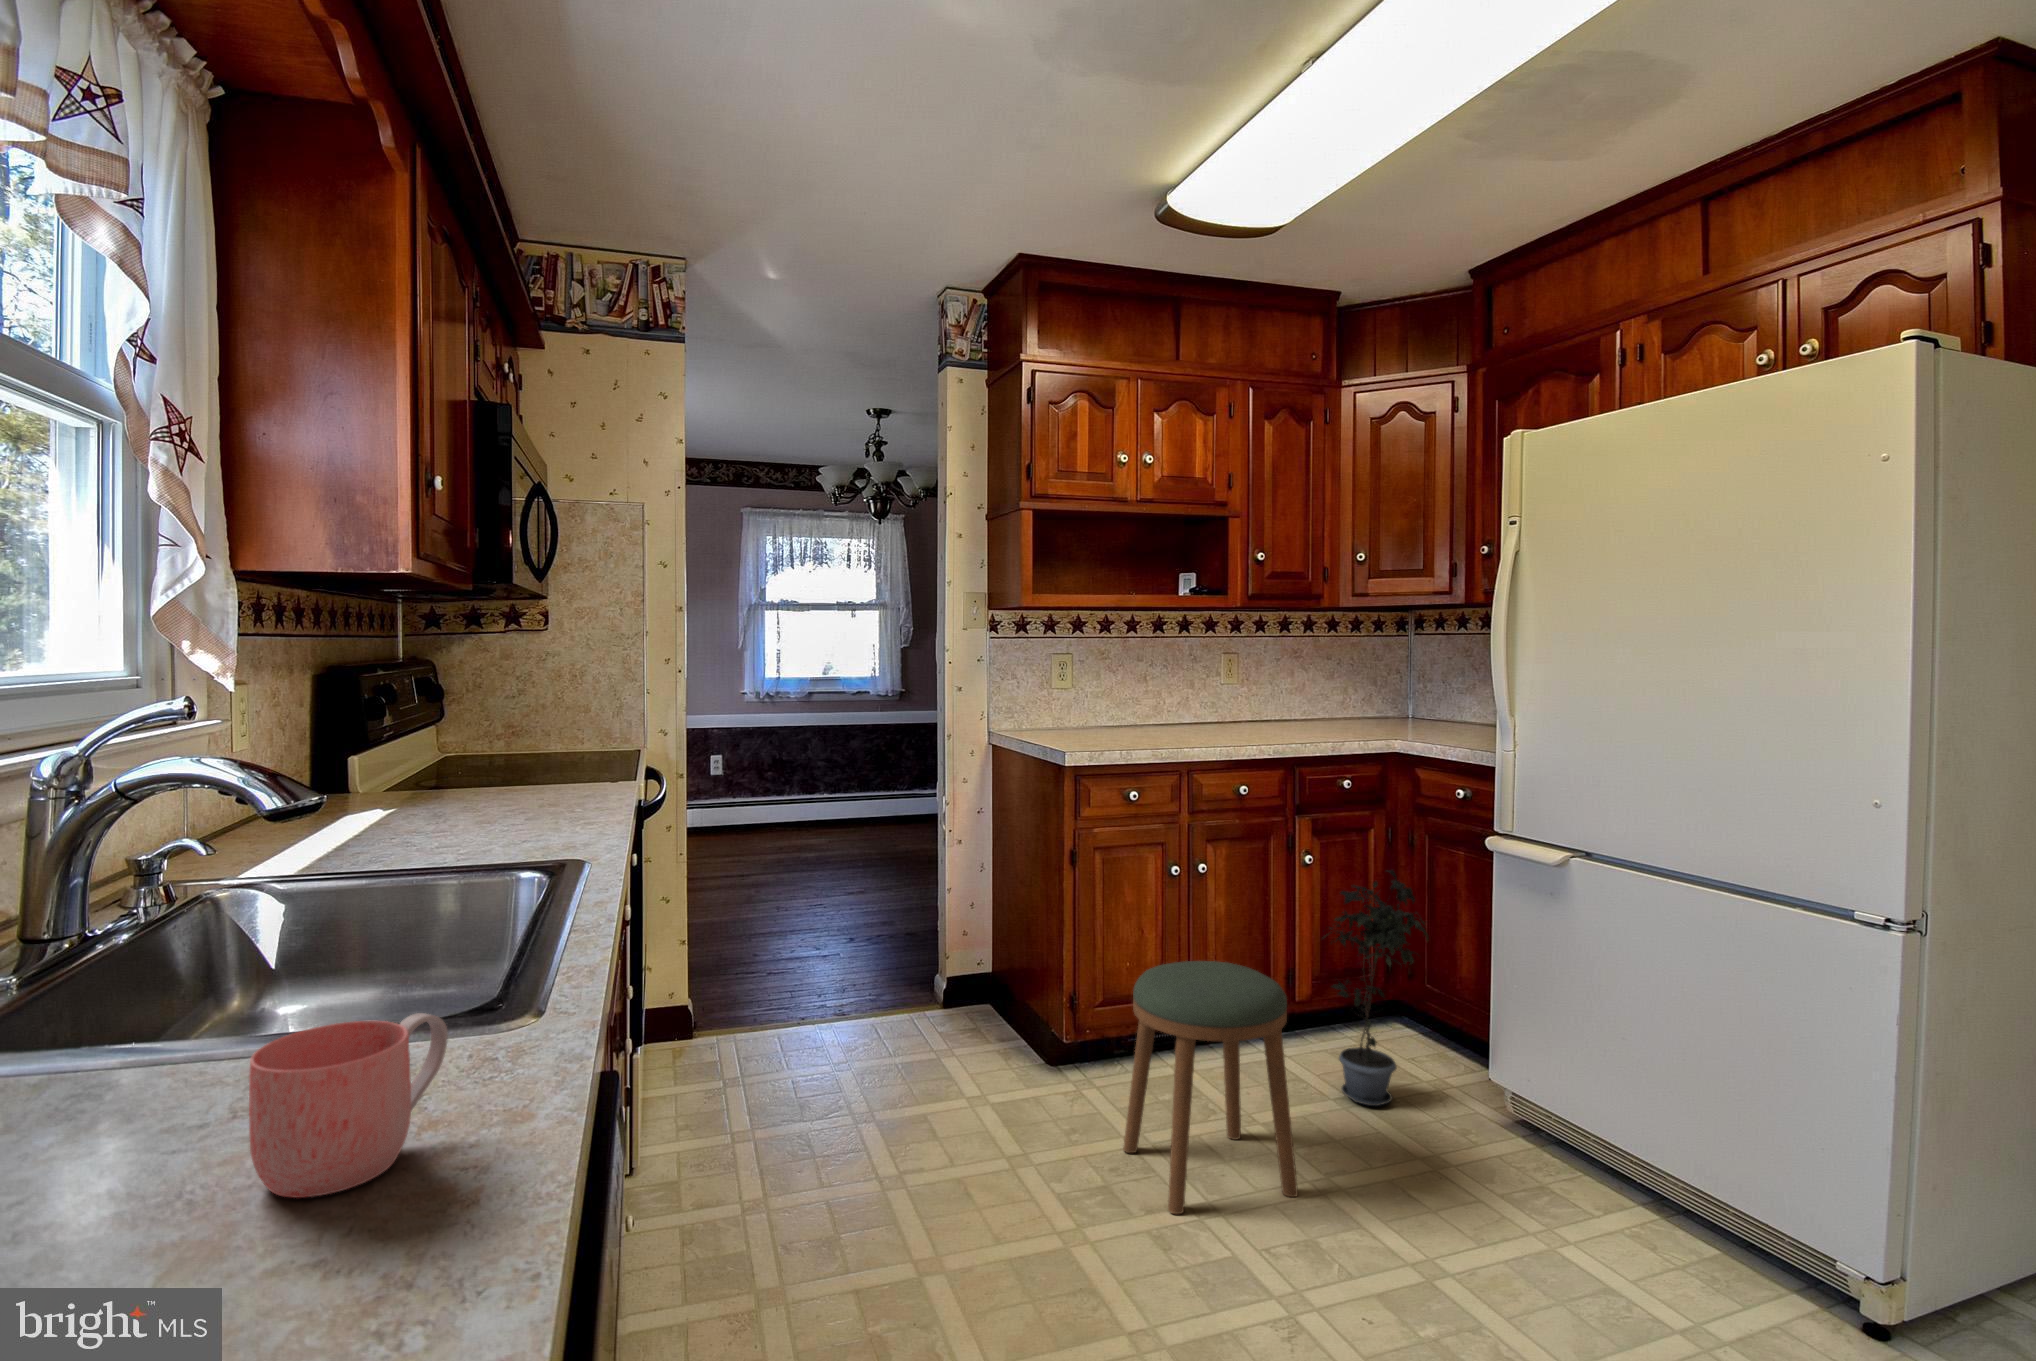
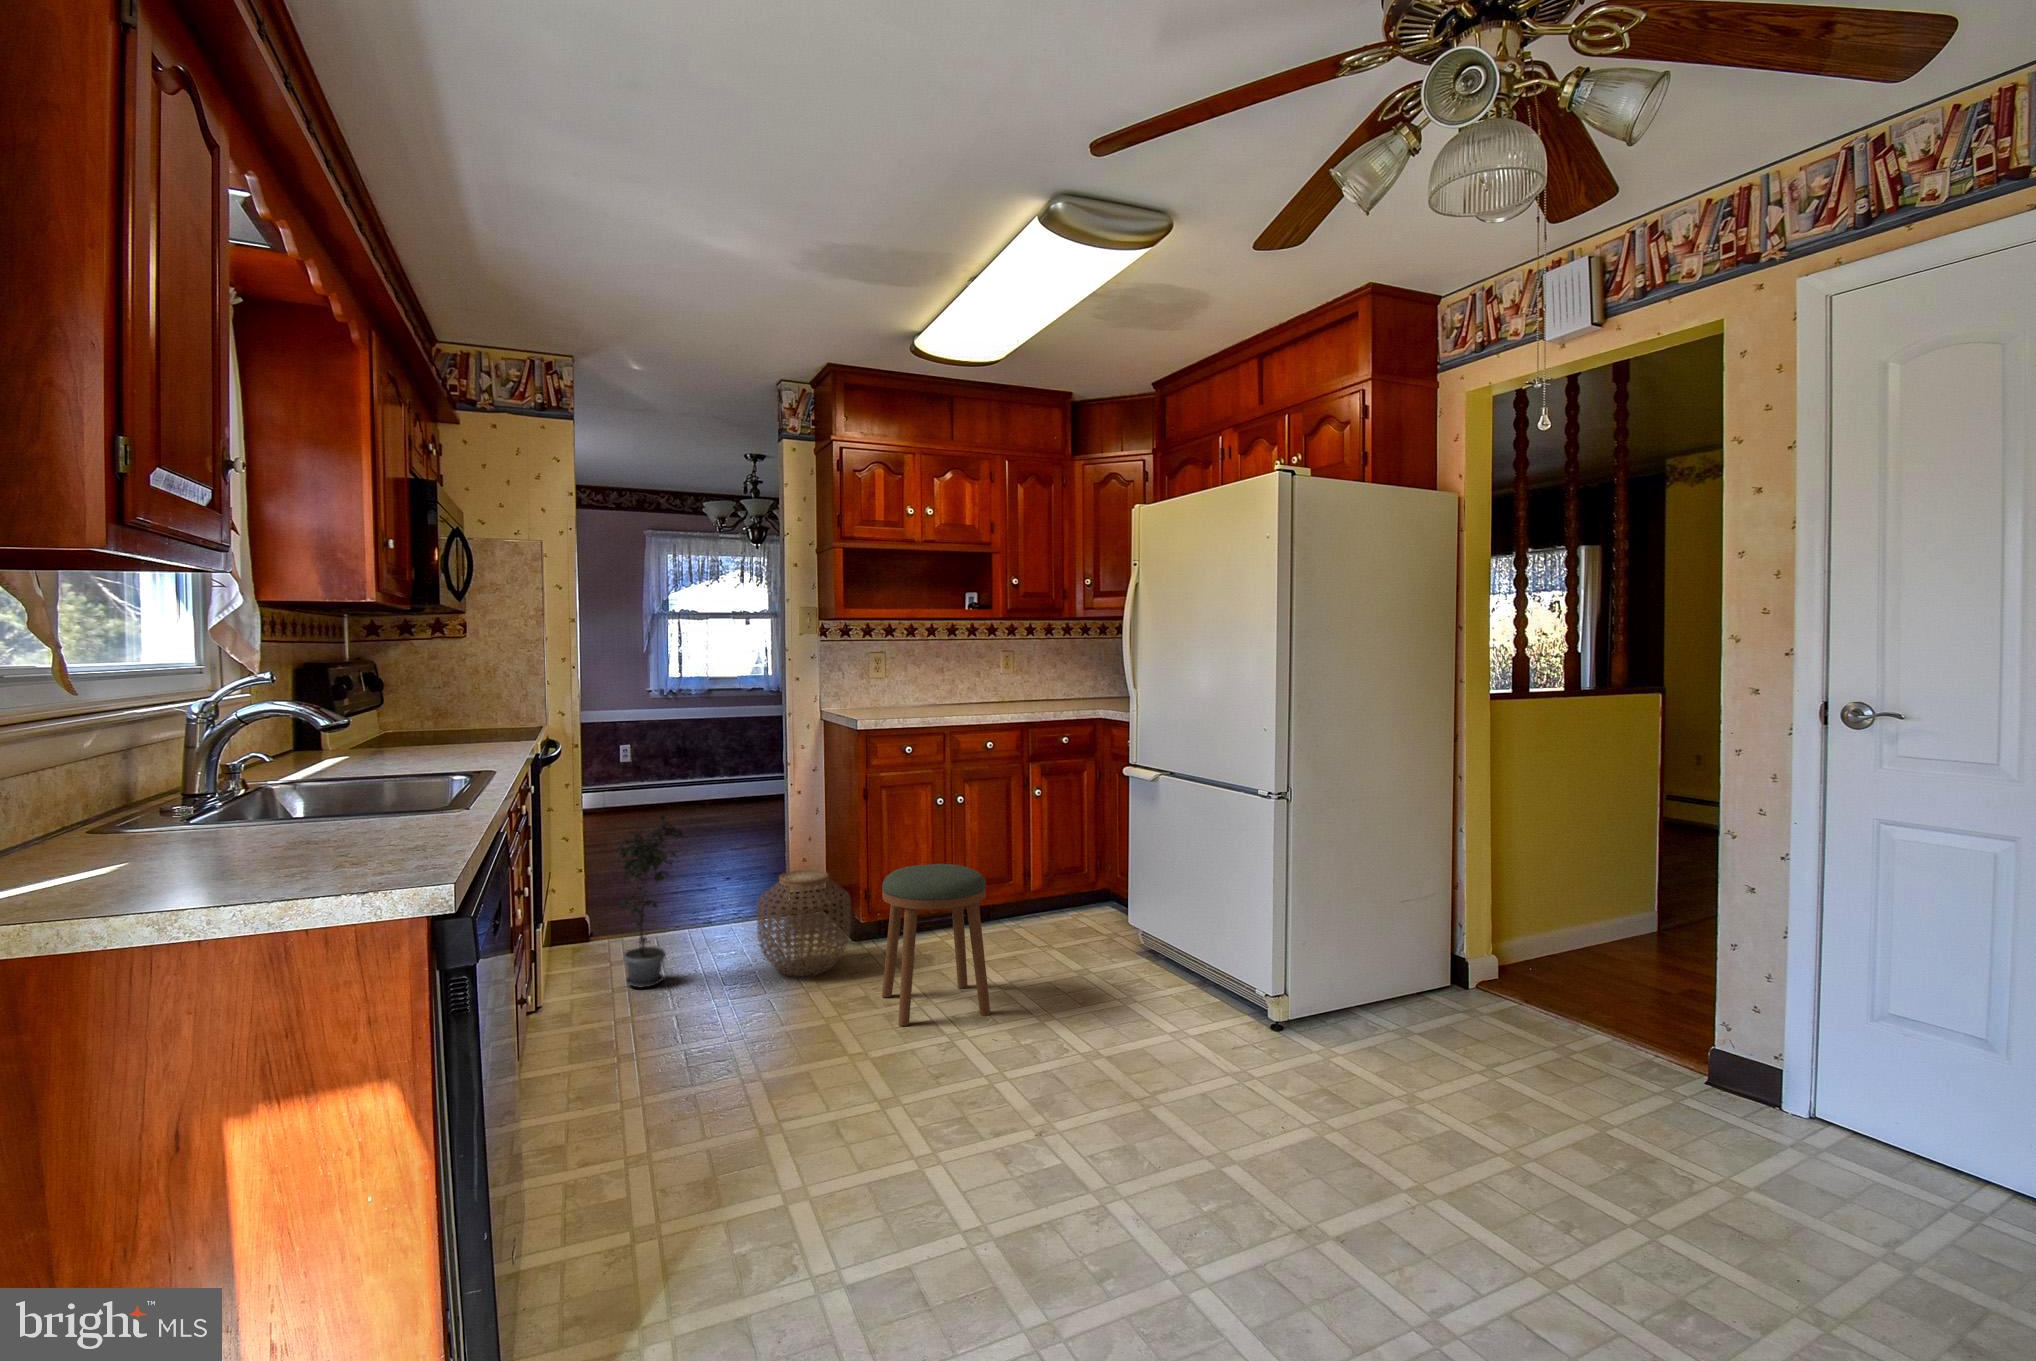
potted plant: present [1326,870,1429,1106] -> present [616,814,683,987]
woven basket: none [934,953,1061,1107] -> present [757,870,851,976]
mug: present [249,1013,448,1198] -> none [327,805,408,867]

